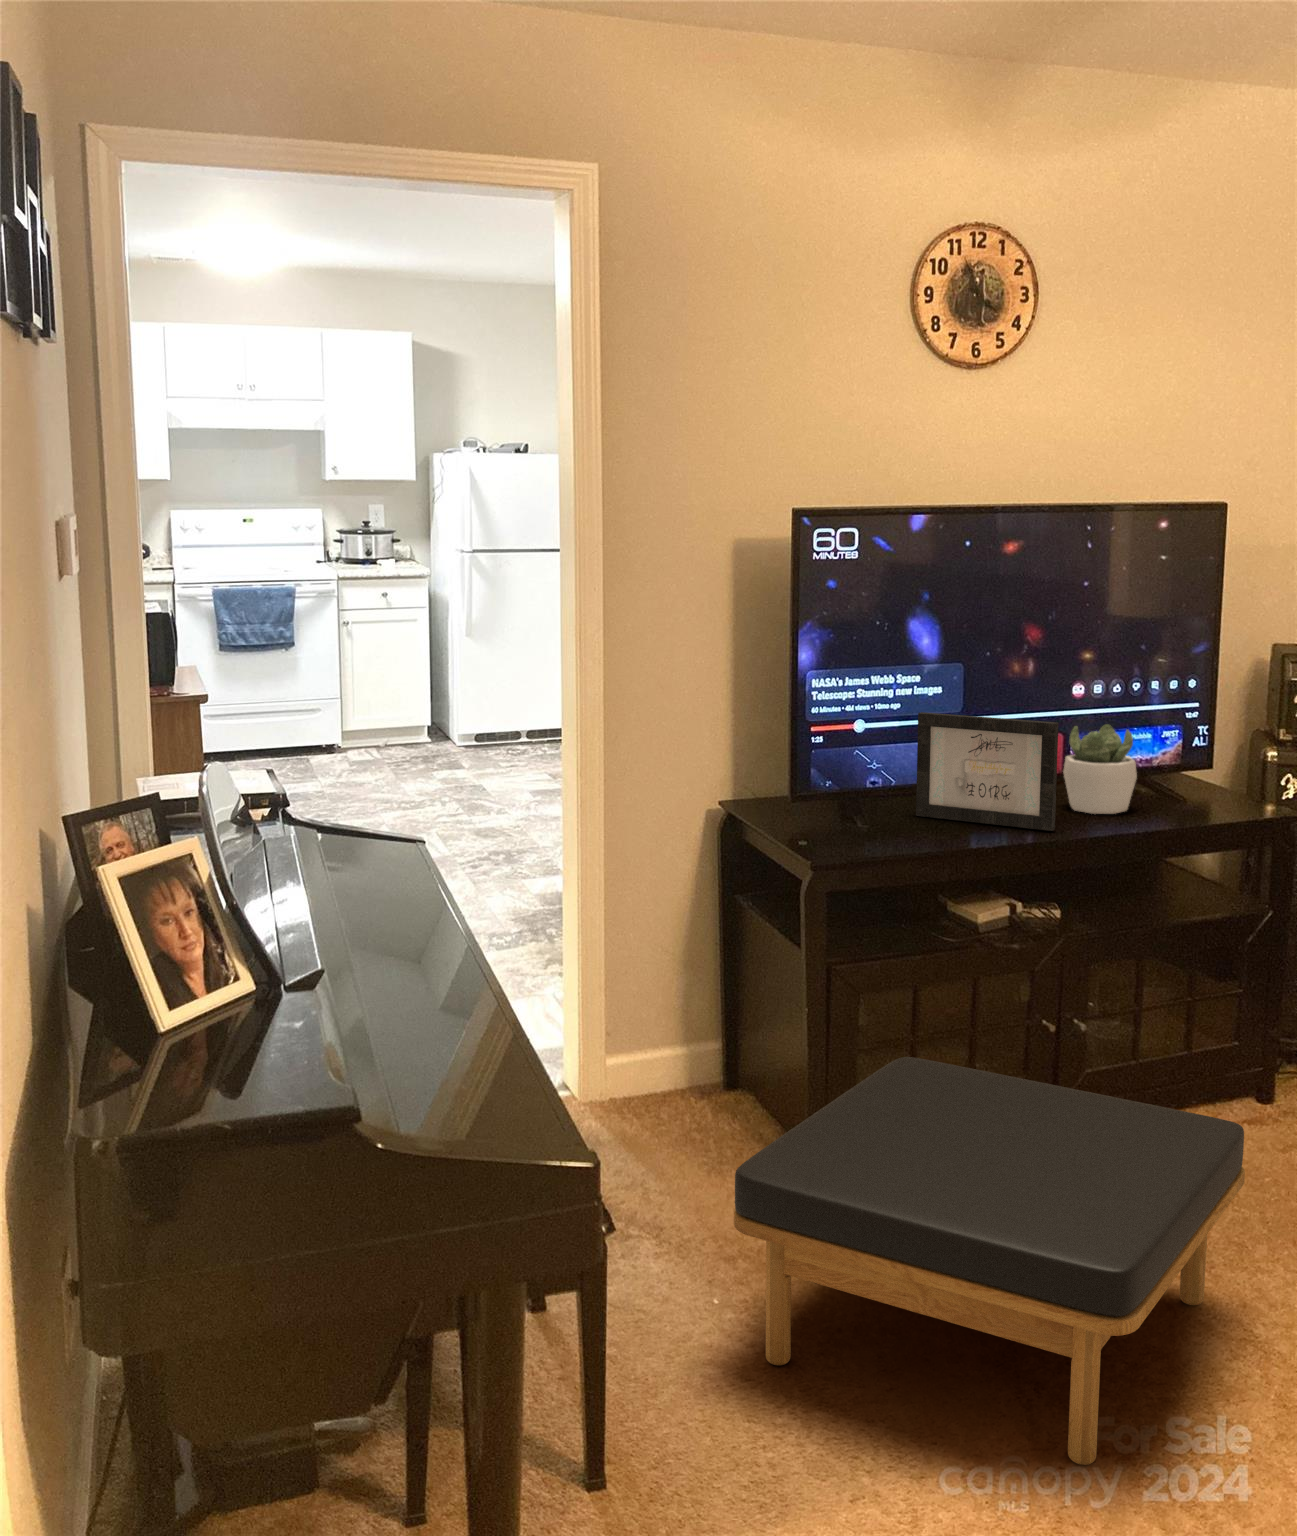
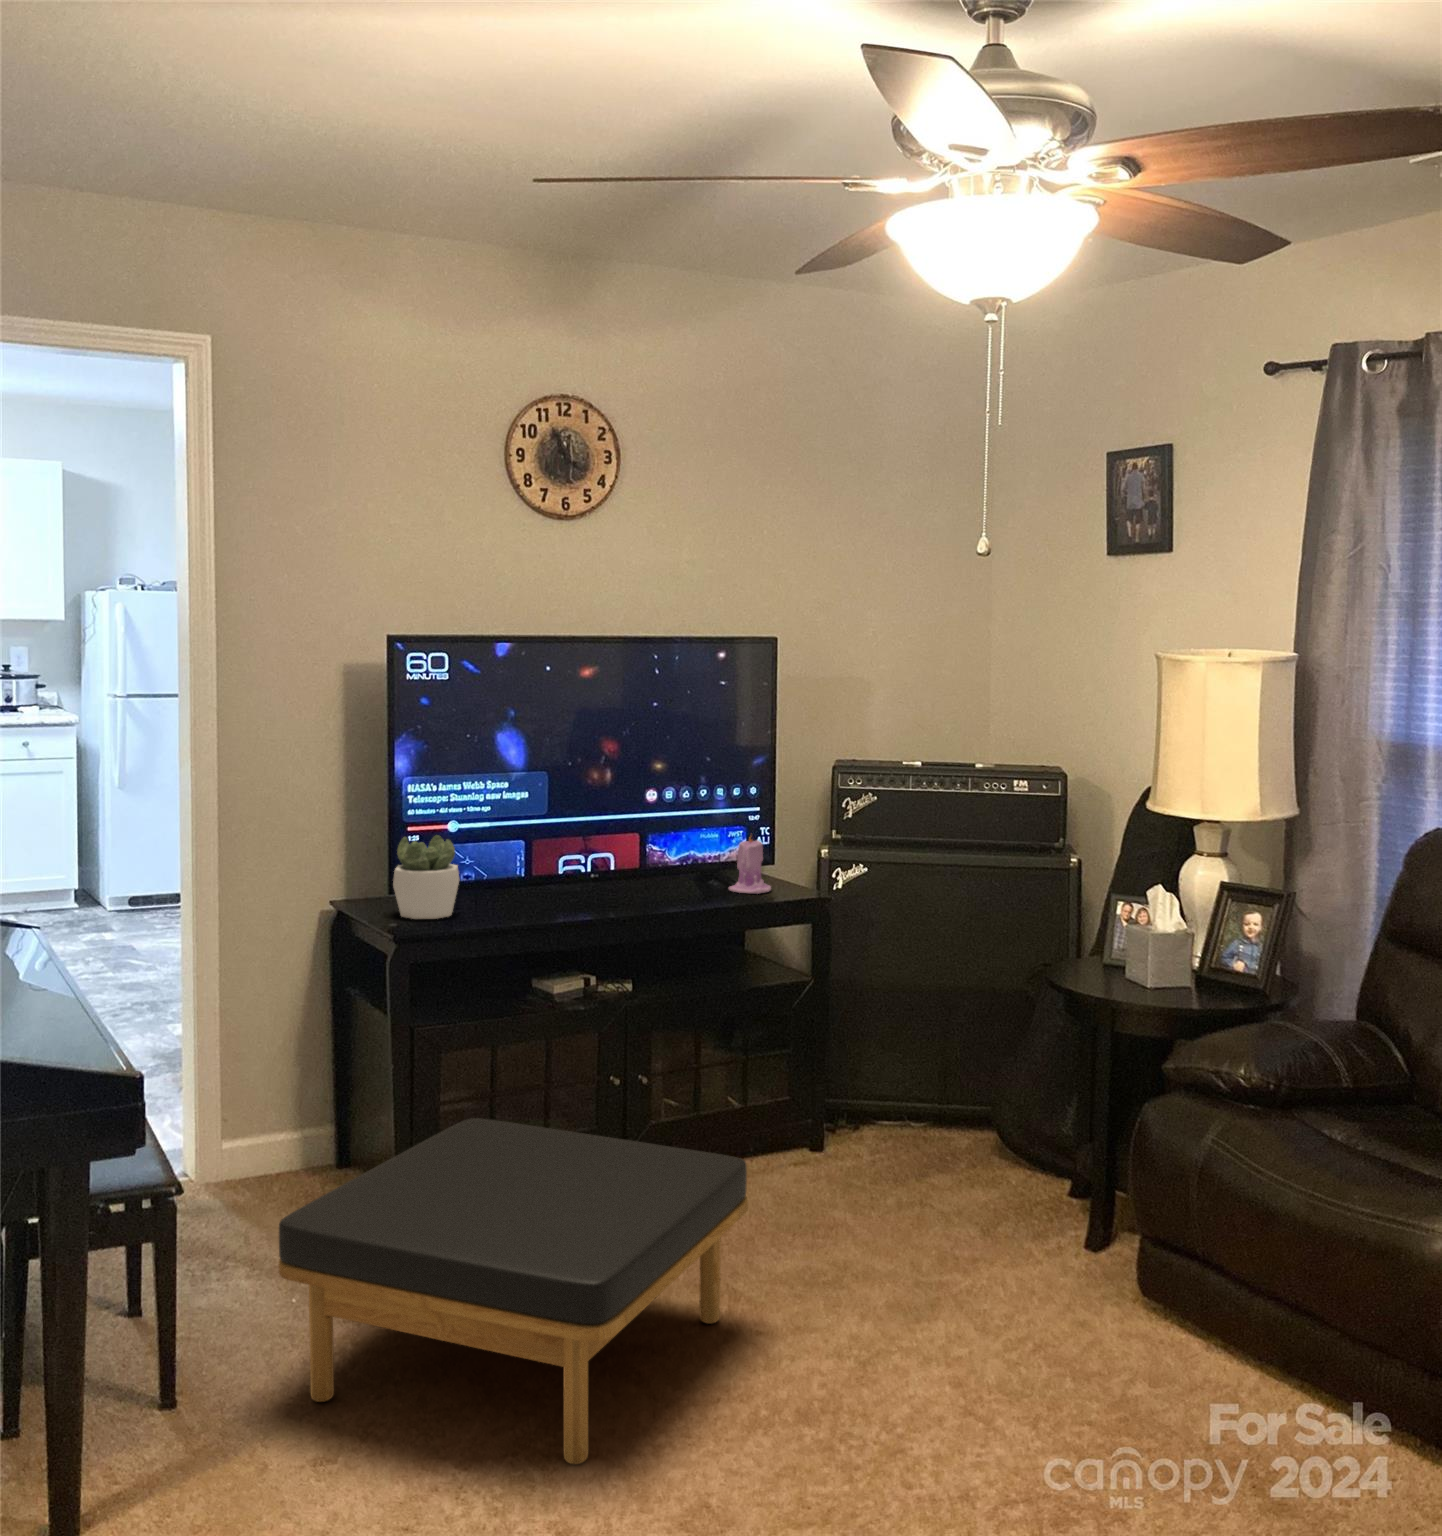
picture frame: present [916,712,1059,831] -> none [506,814,622,916]
succulent plant: present [1063,724,1137,814] -> present [393,835,460,919]
candle: none [1161,734,1213,805] -> present [729,838,771,894]

